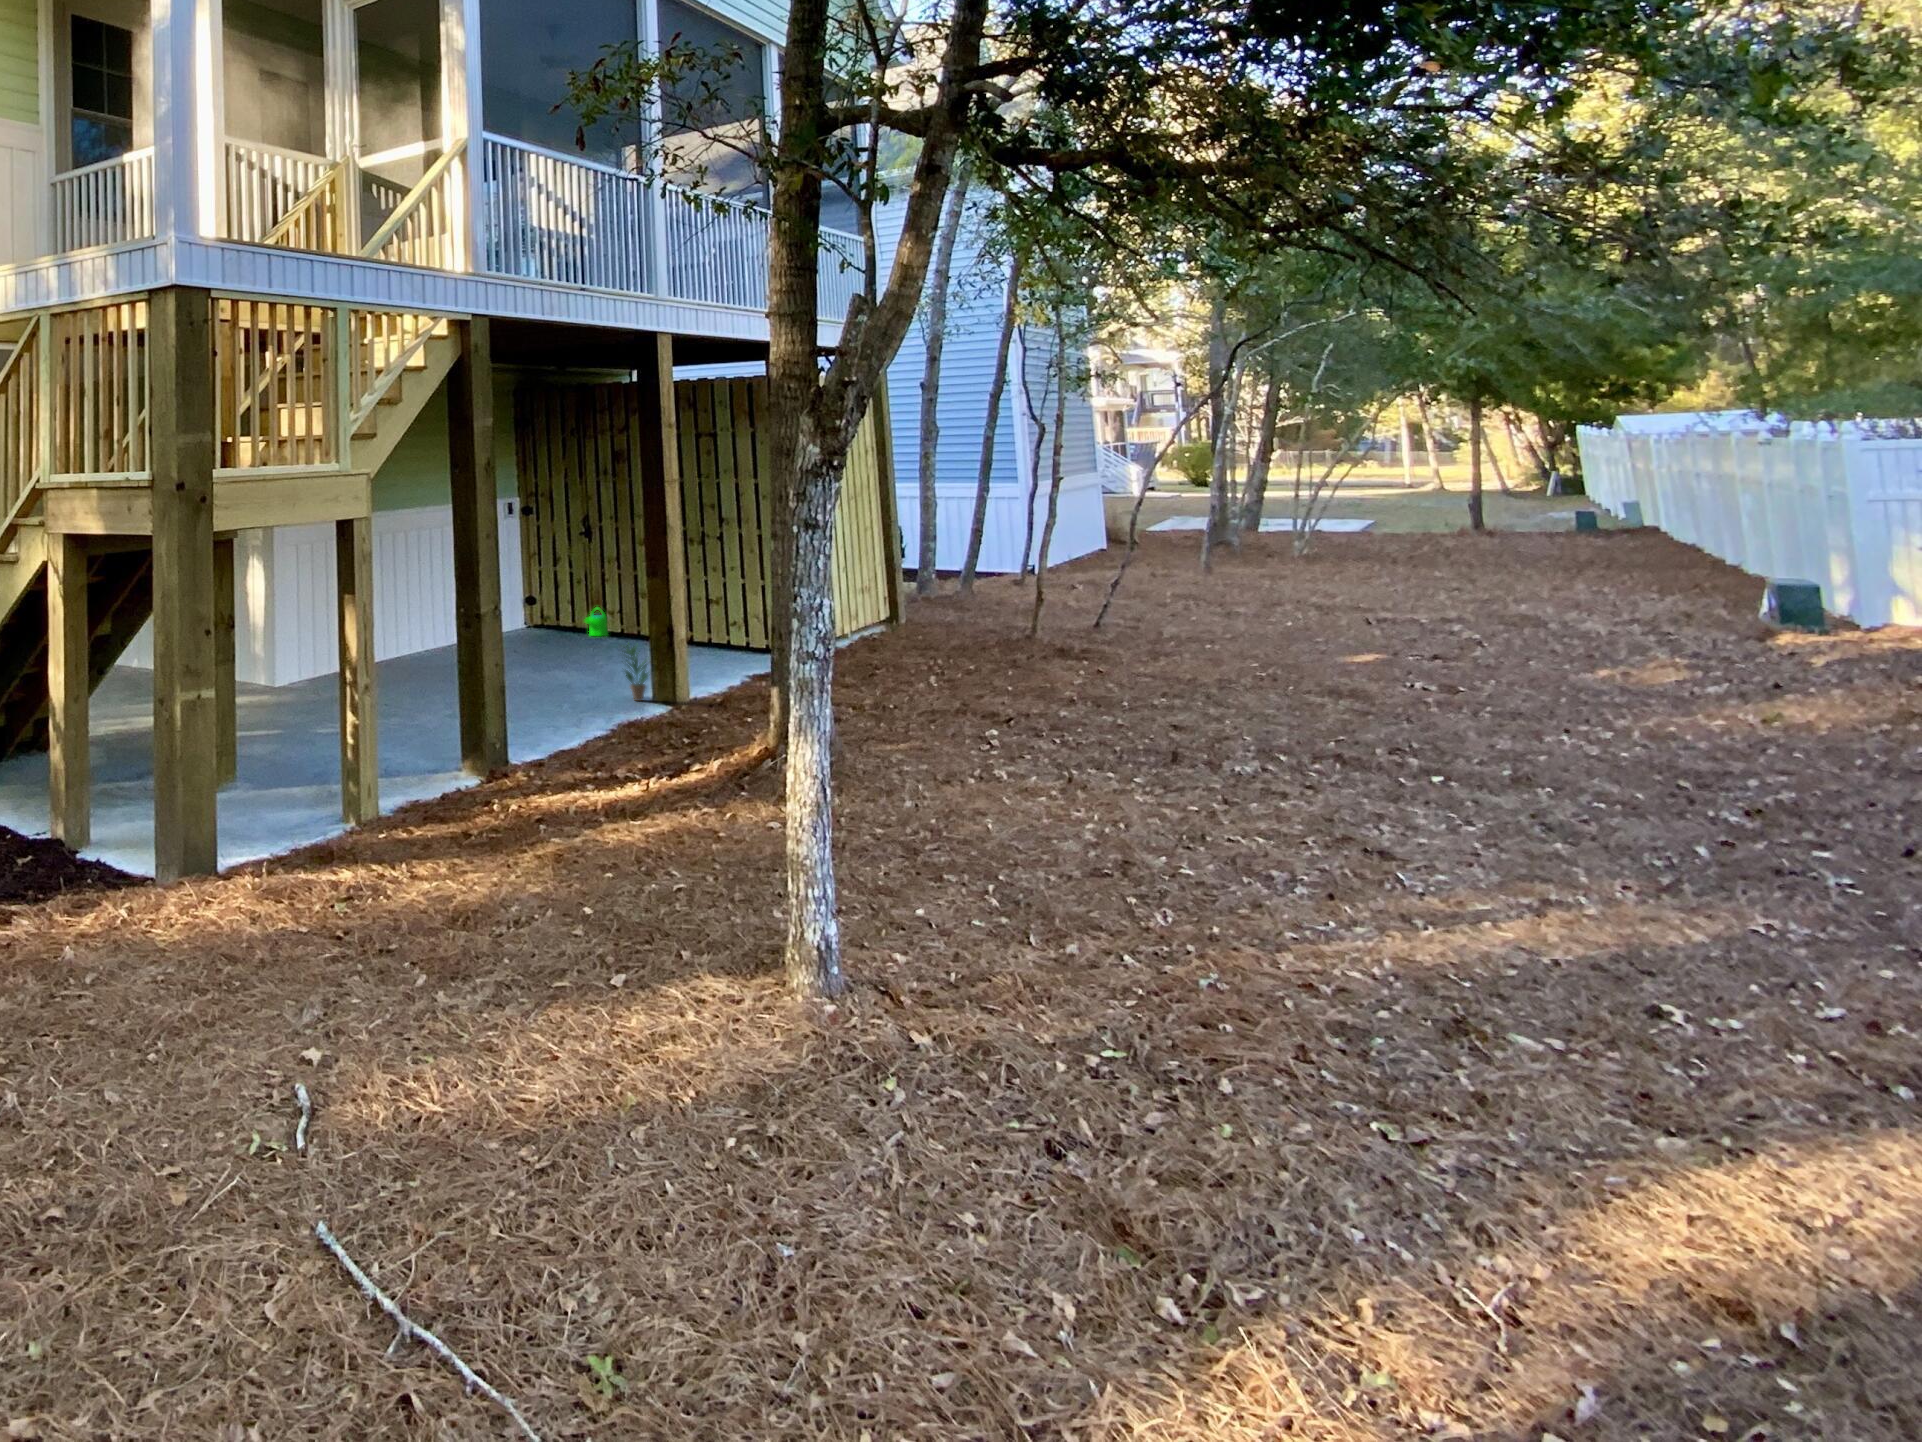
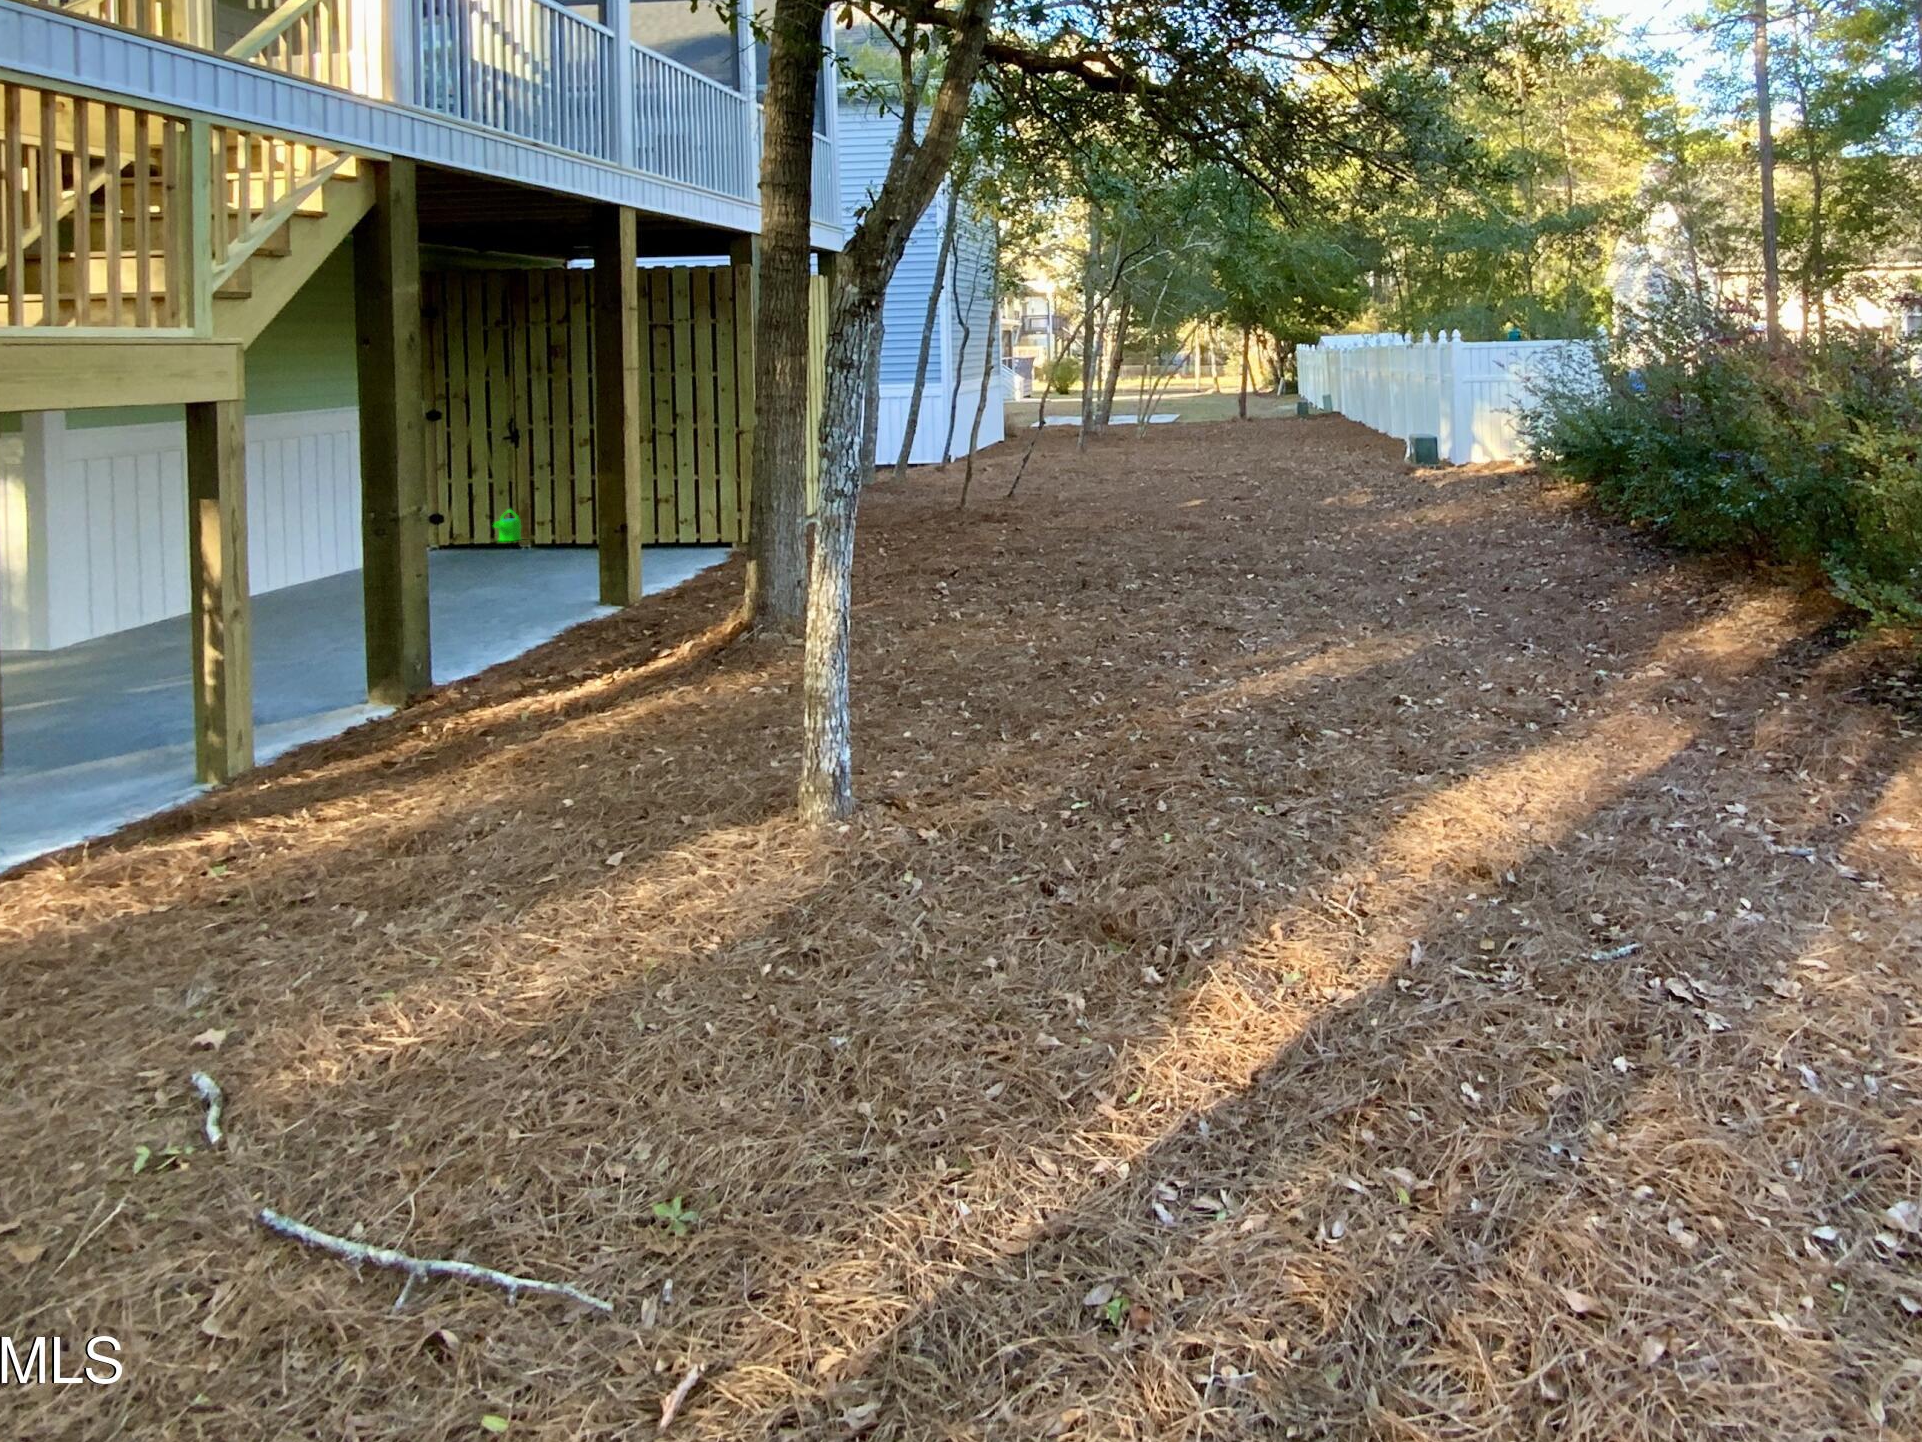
potted plant: present [625,643,648,701] -> none [551,532,590,597]

